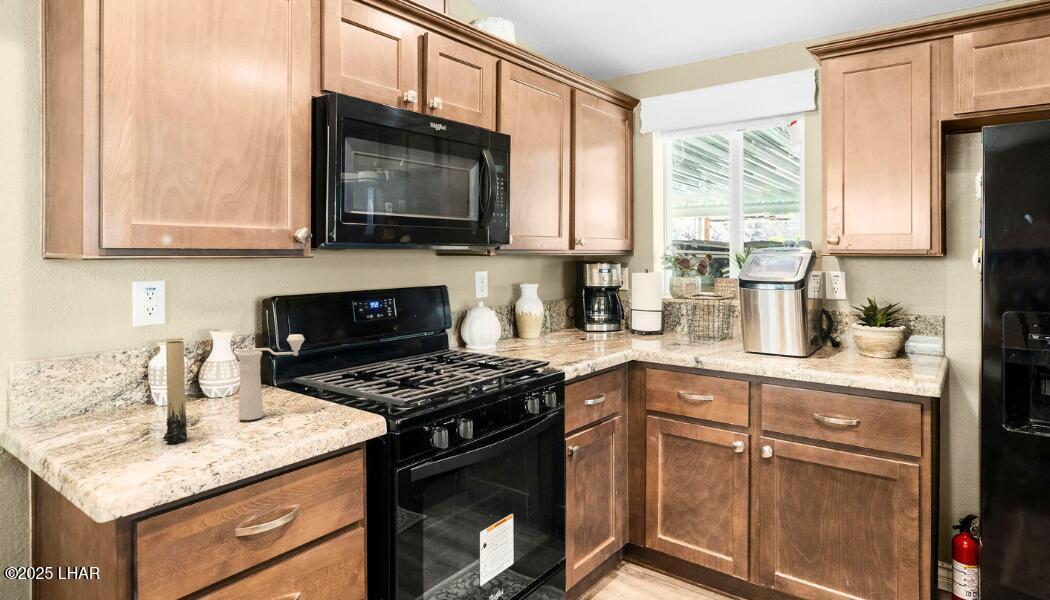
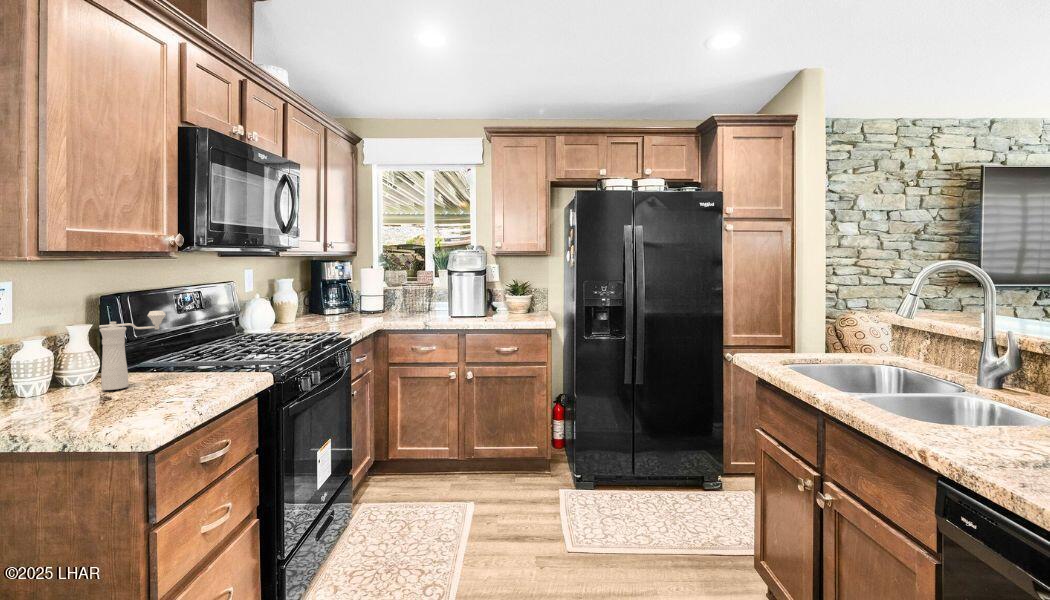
candle: present [163,338,187,443] -> none [42,312,77,412]

